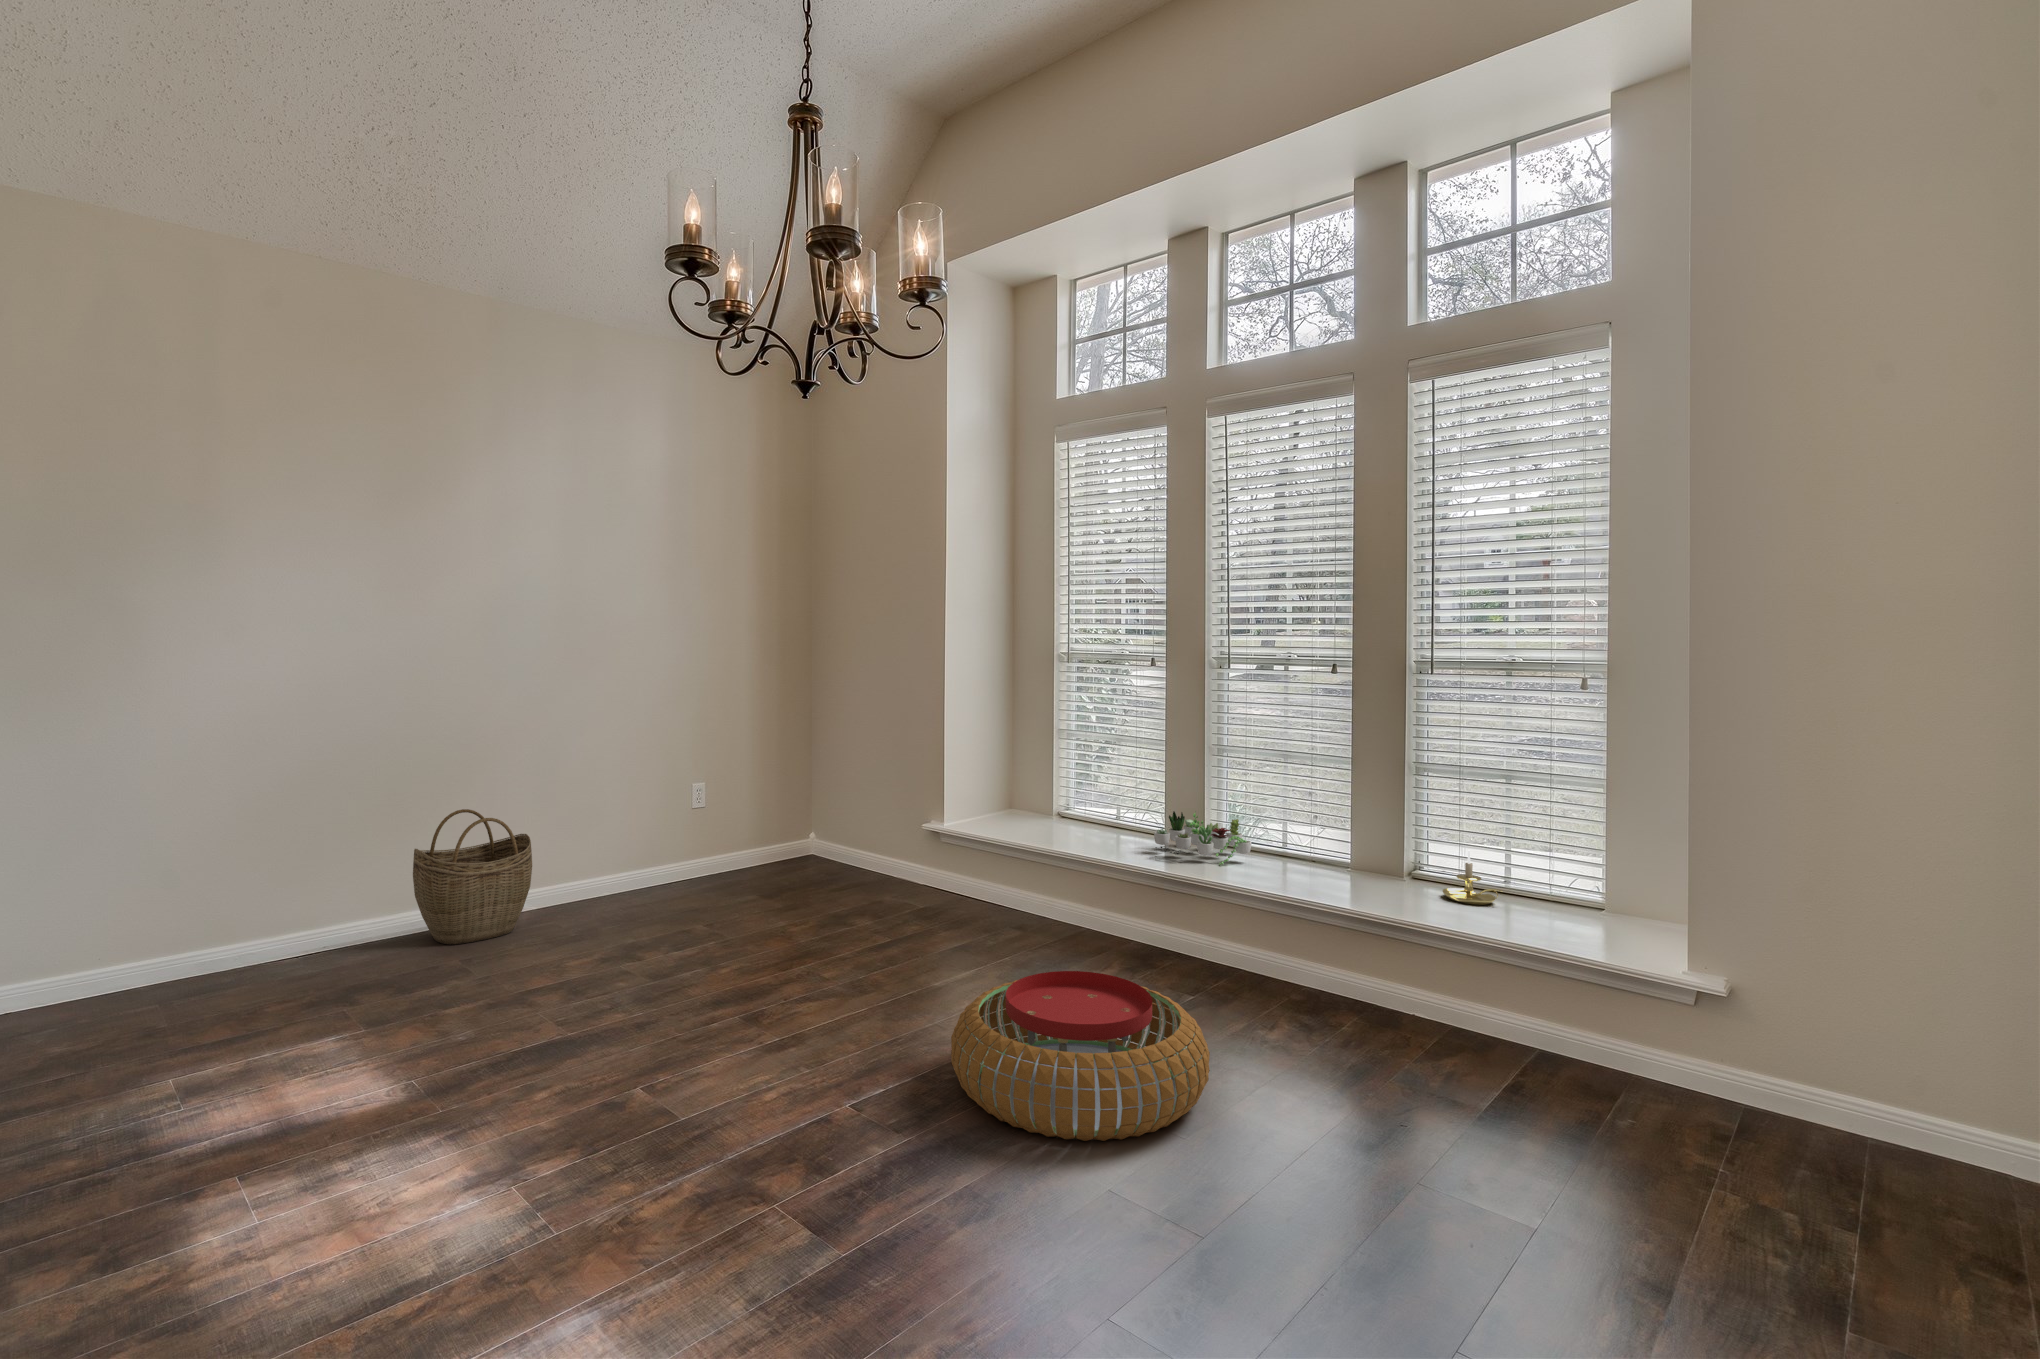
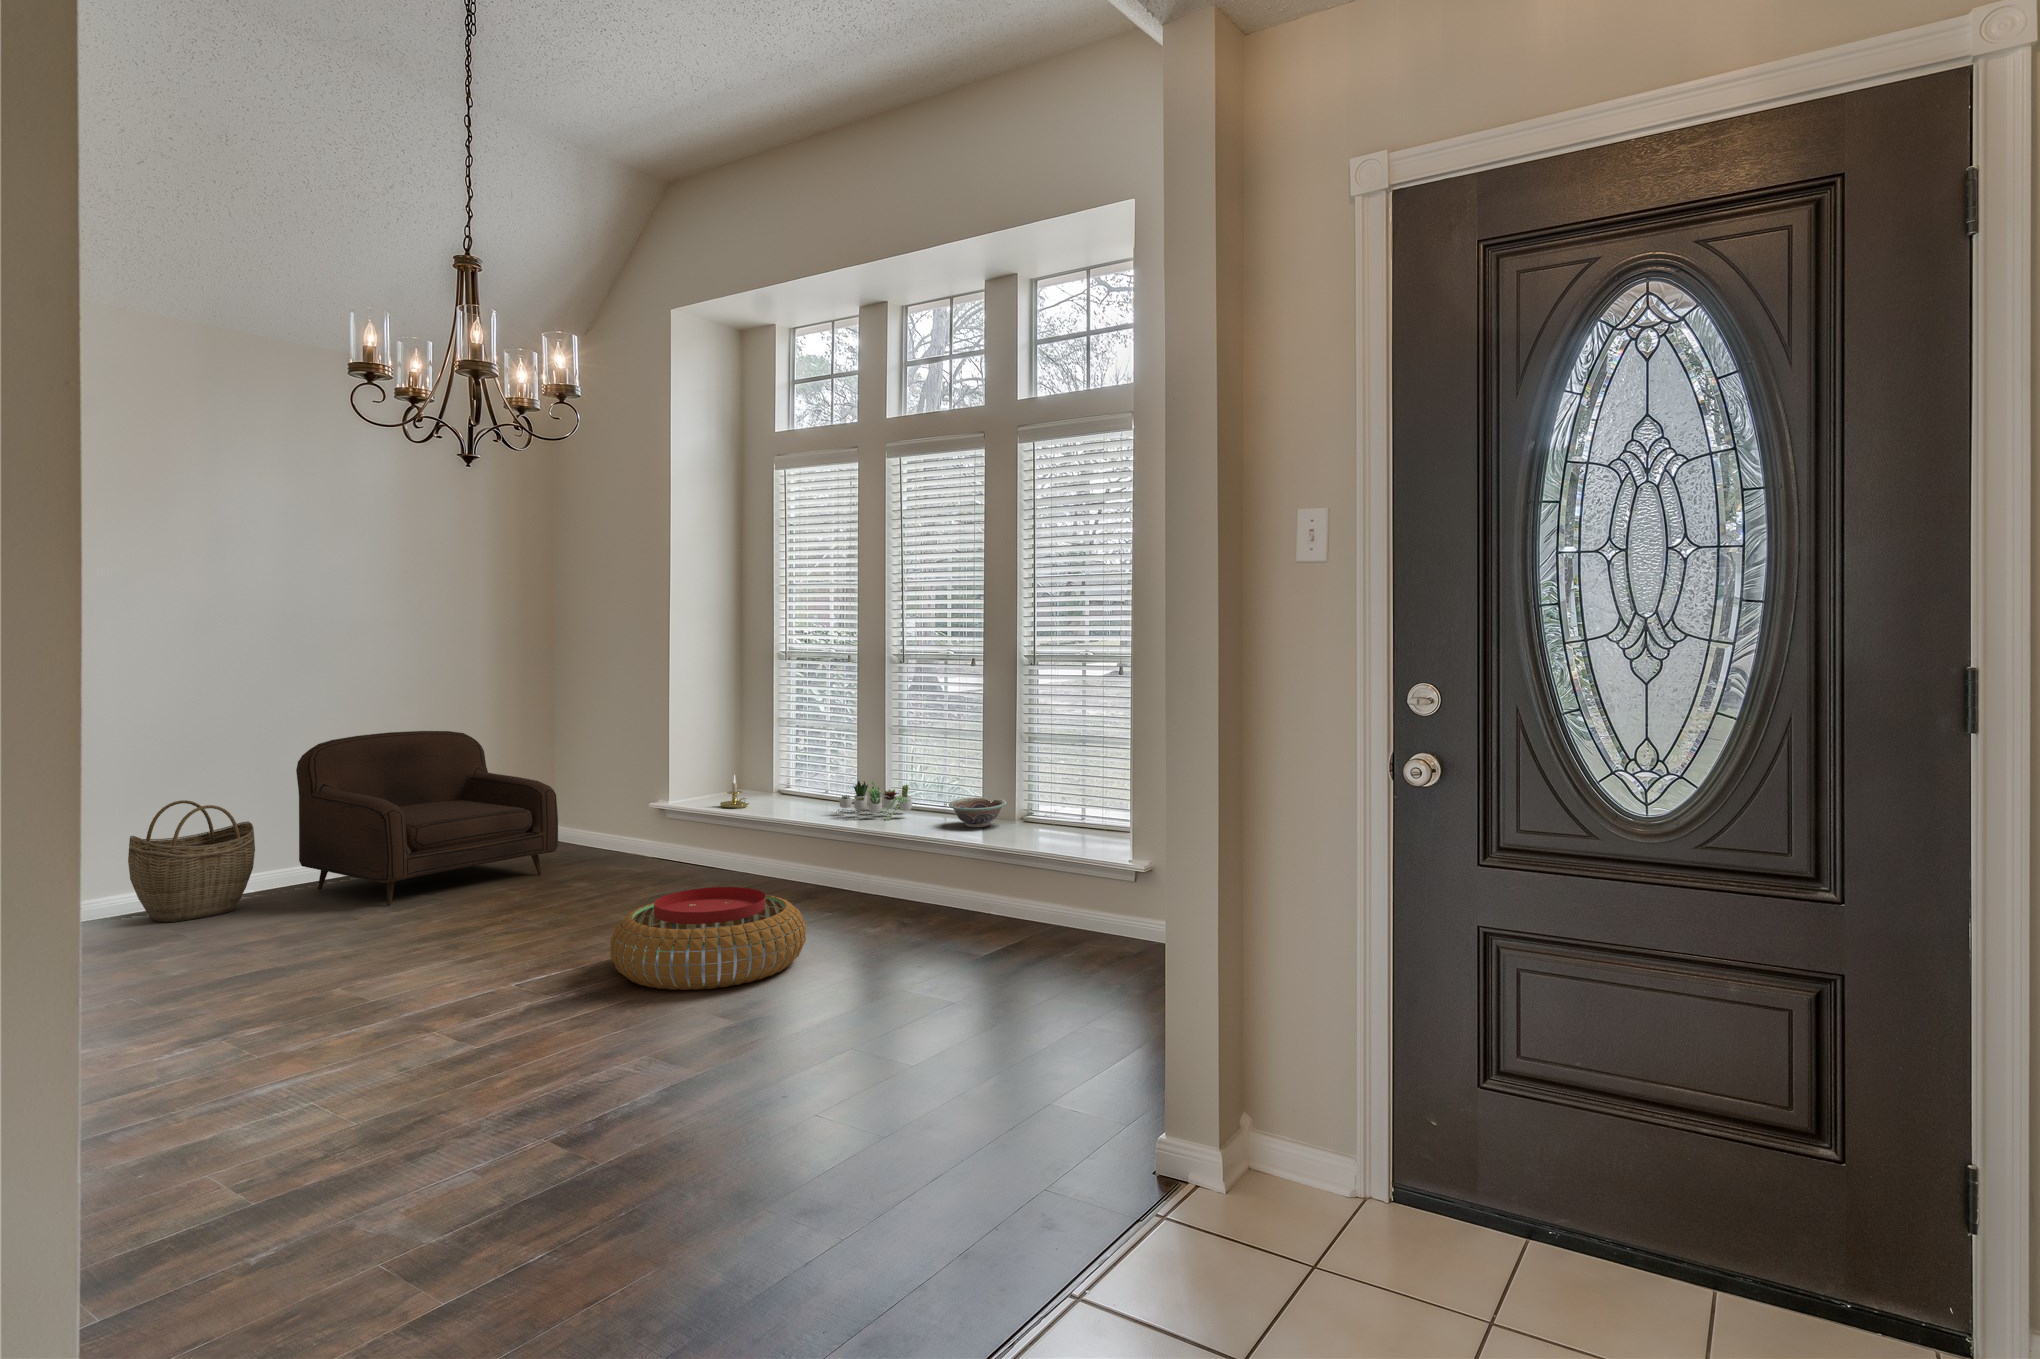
armchair: none [571,735,830,936] -> present [296,731,558,905]
decorative bowl: none [1314,844,1395,886] -> present [949,797,1006,827]
candle holder: present [1443,851,1502,905] -> present [720,775,749,808]

